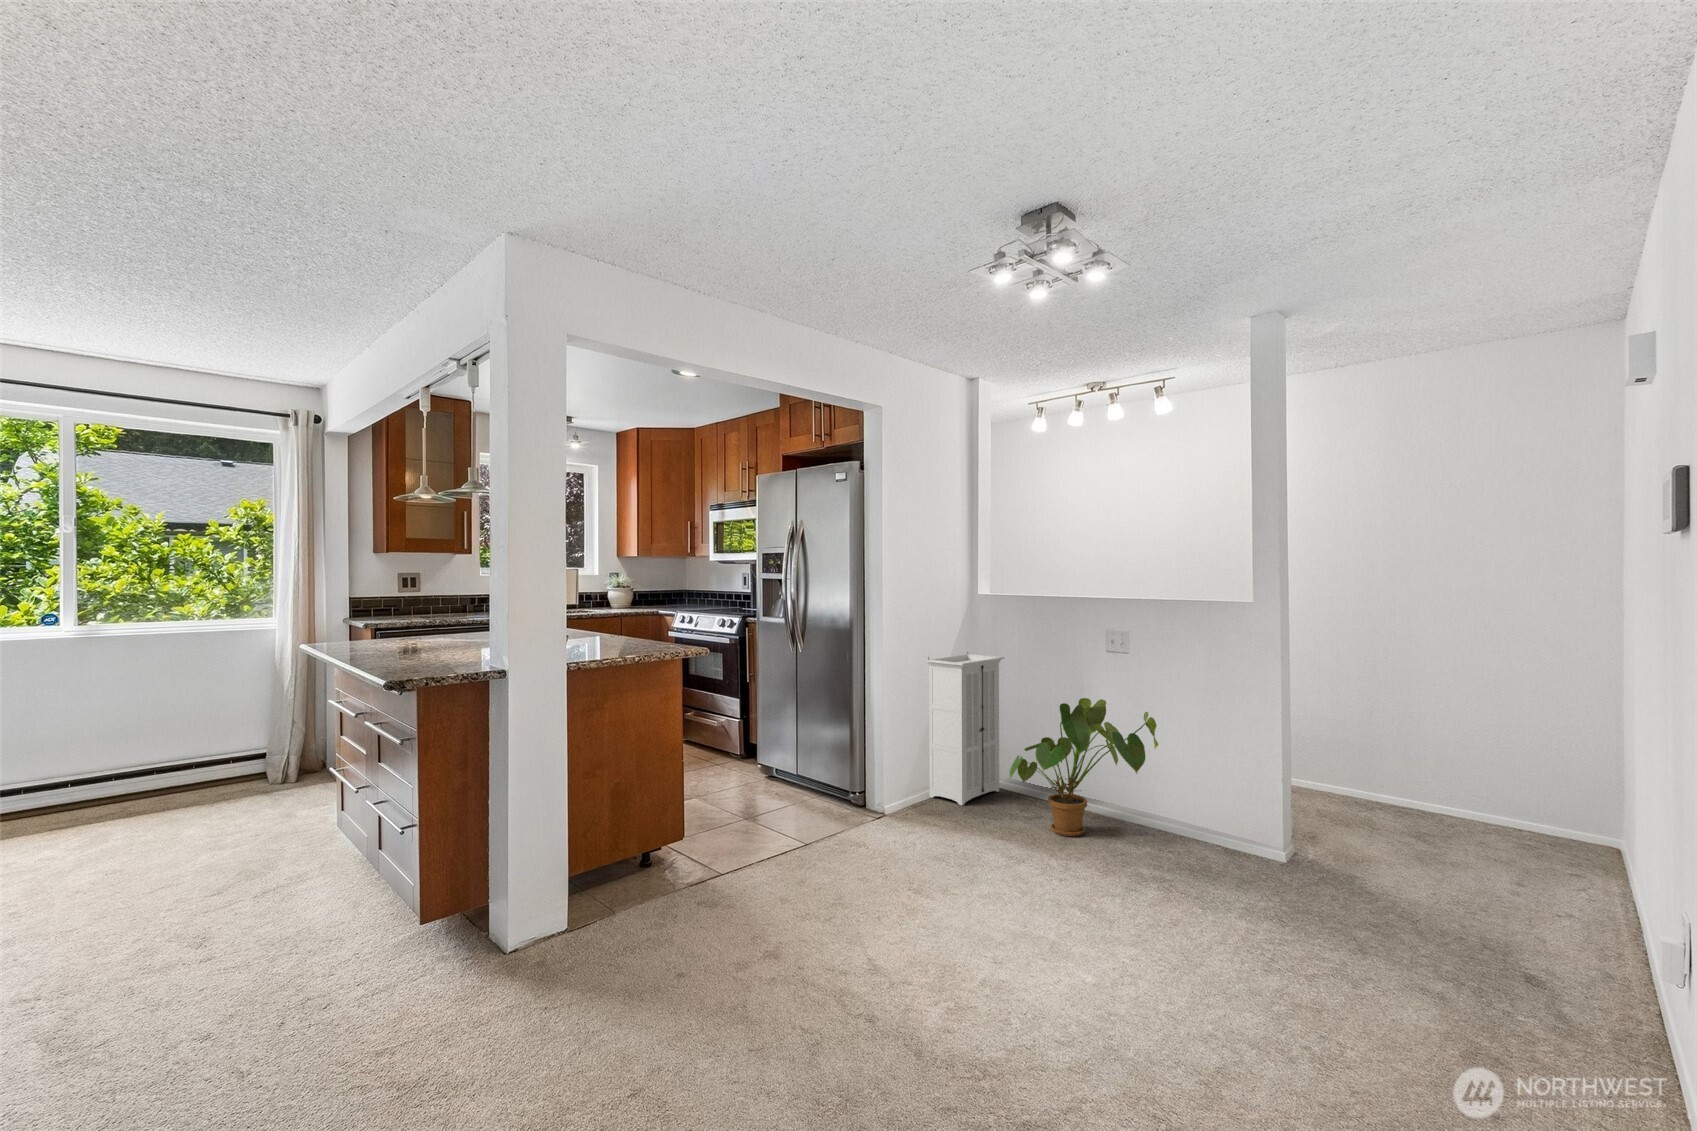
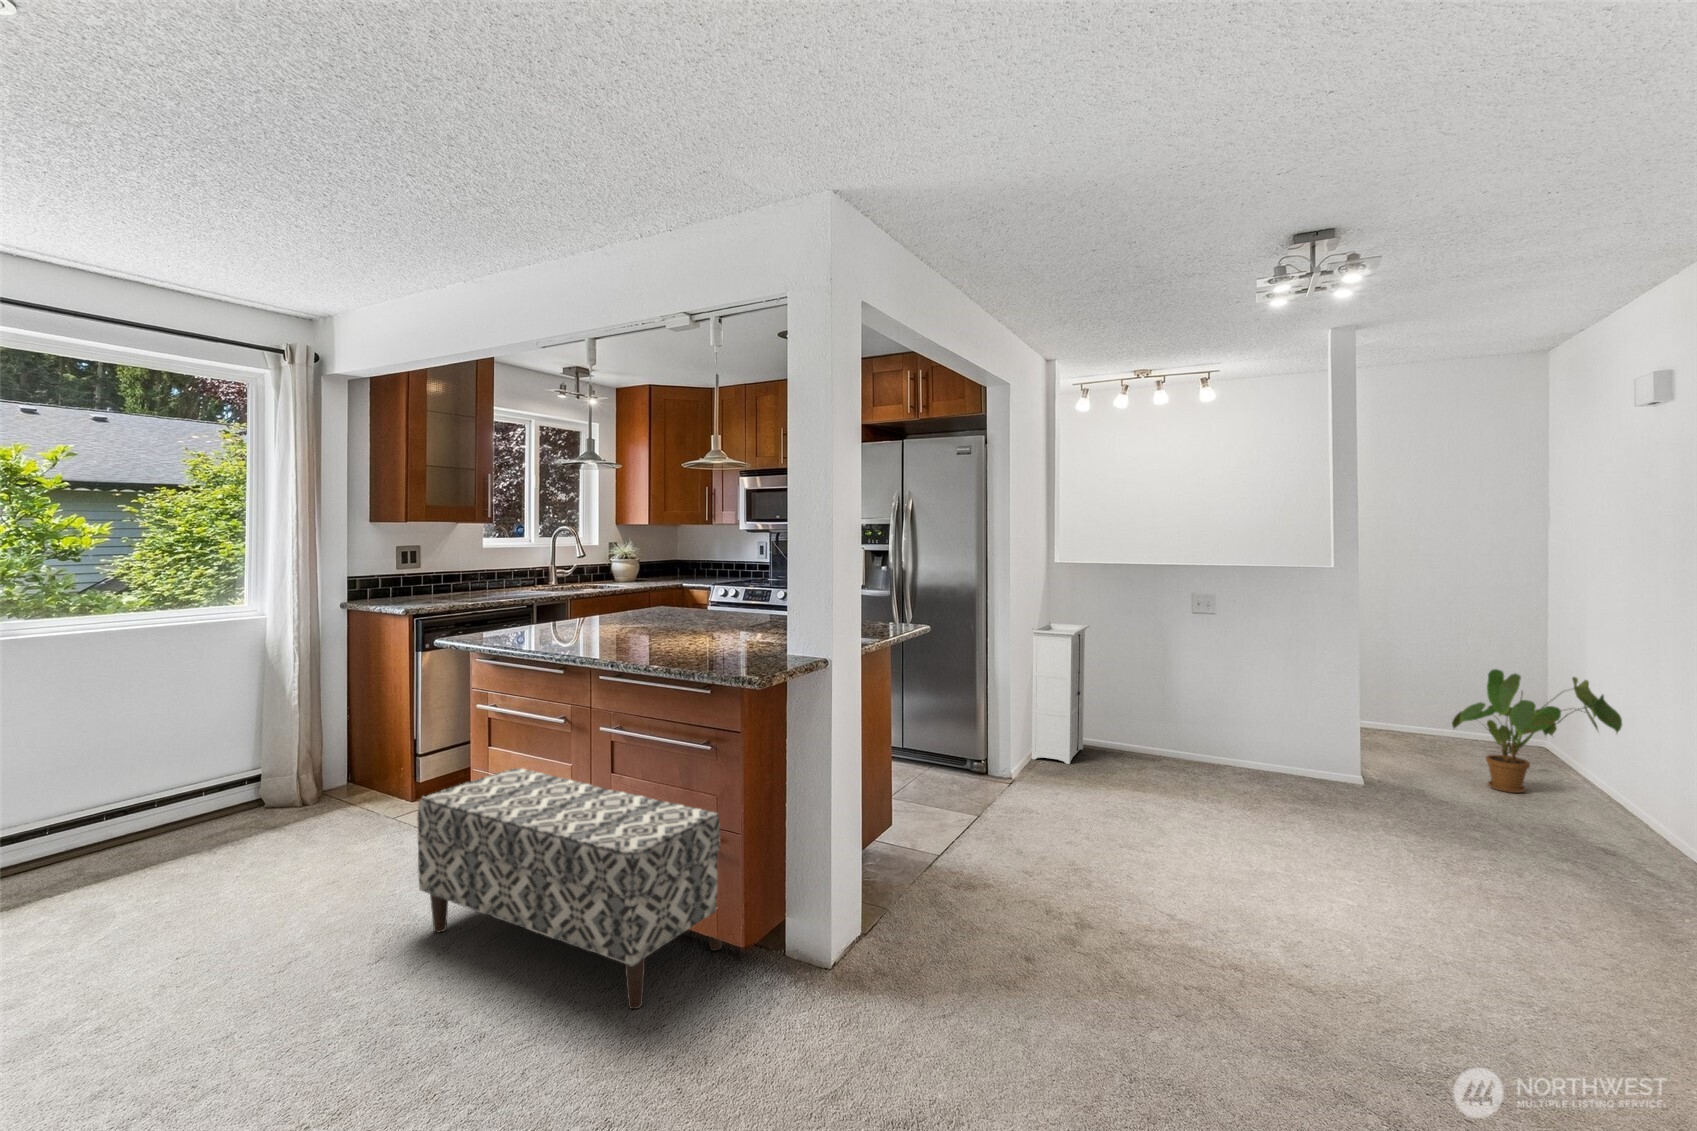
house plant: present [1010,698,1158,836] -> present [1452,669,1622,793]
bench: none [194,759,399,989] -> present [417,768,722,1009]

